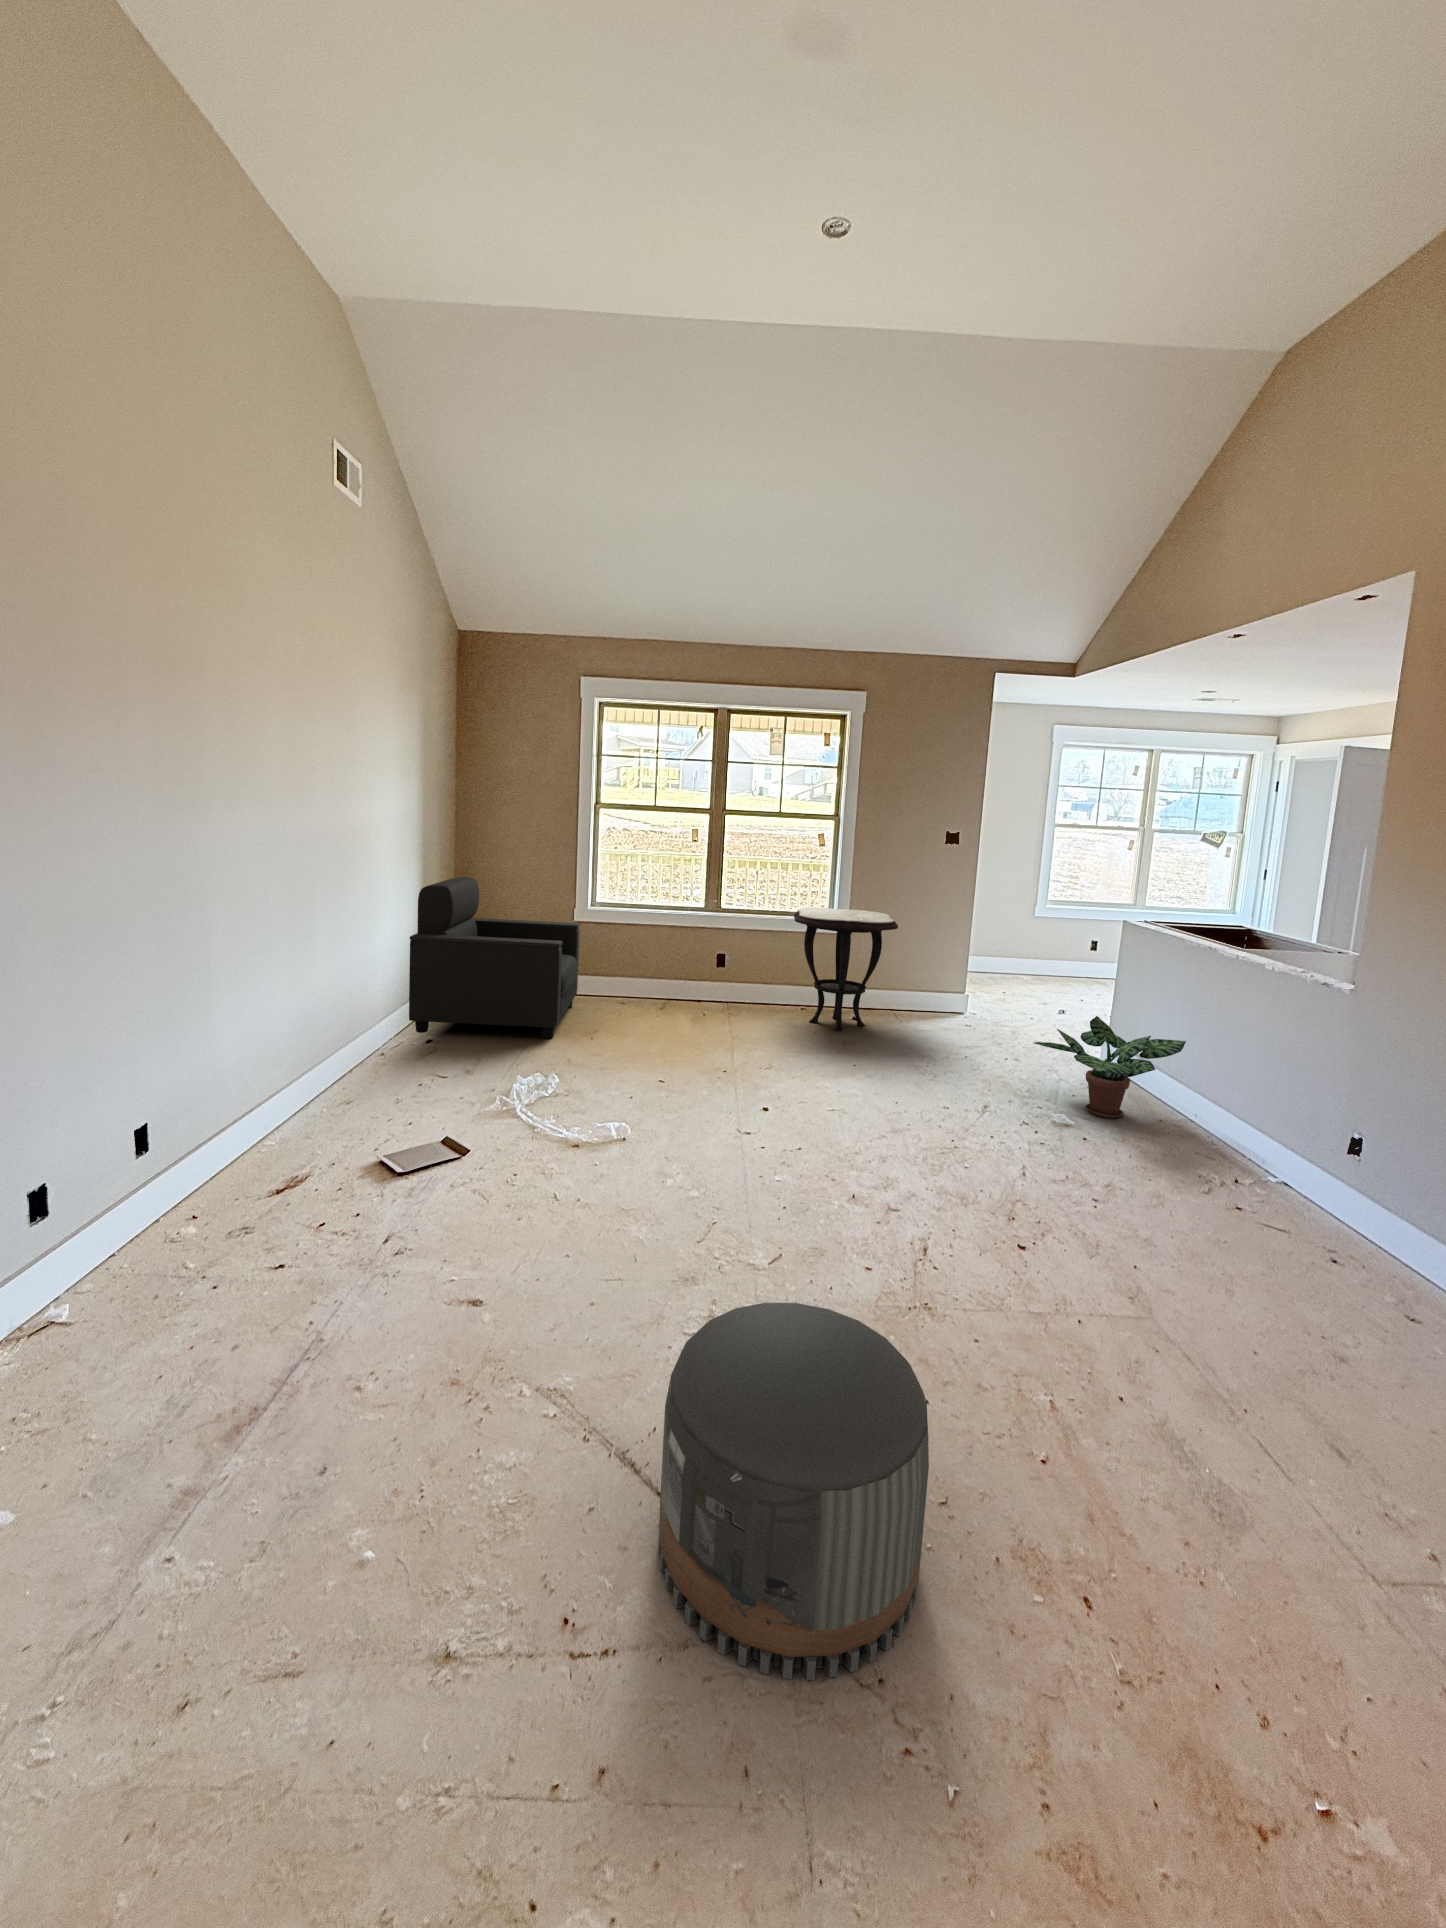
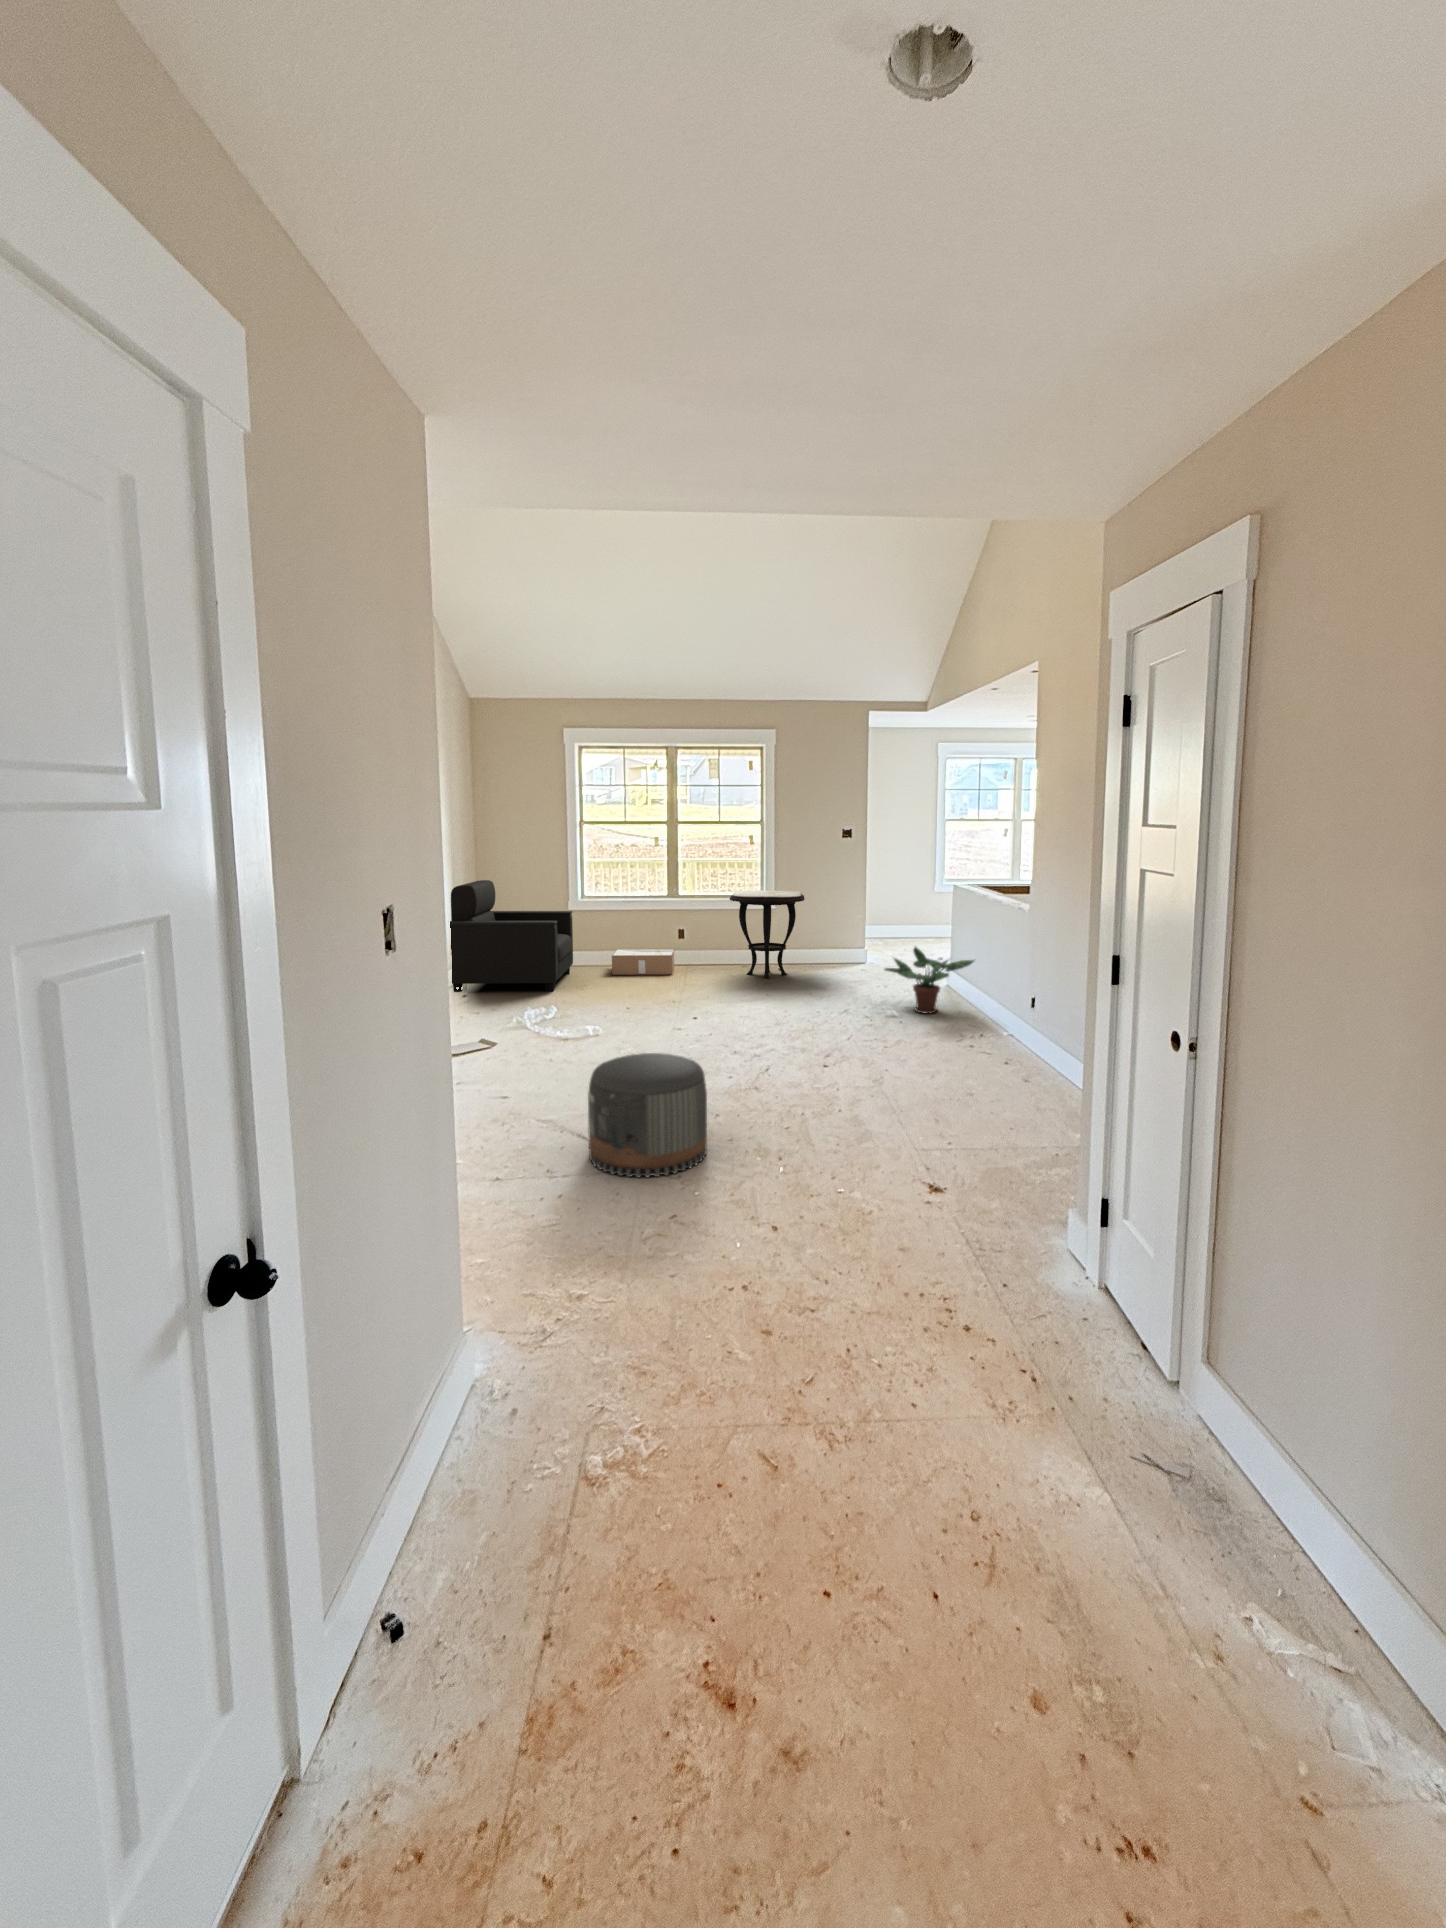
cardboard box: none [629,976,710,1016] -> present [612,949,674,975]

